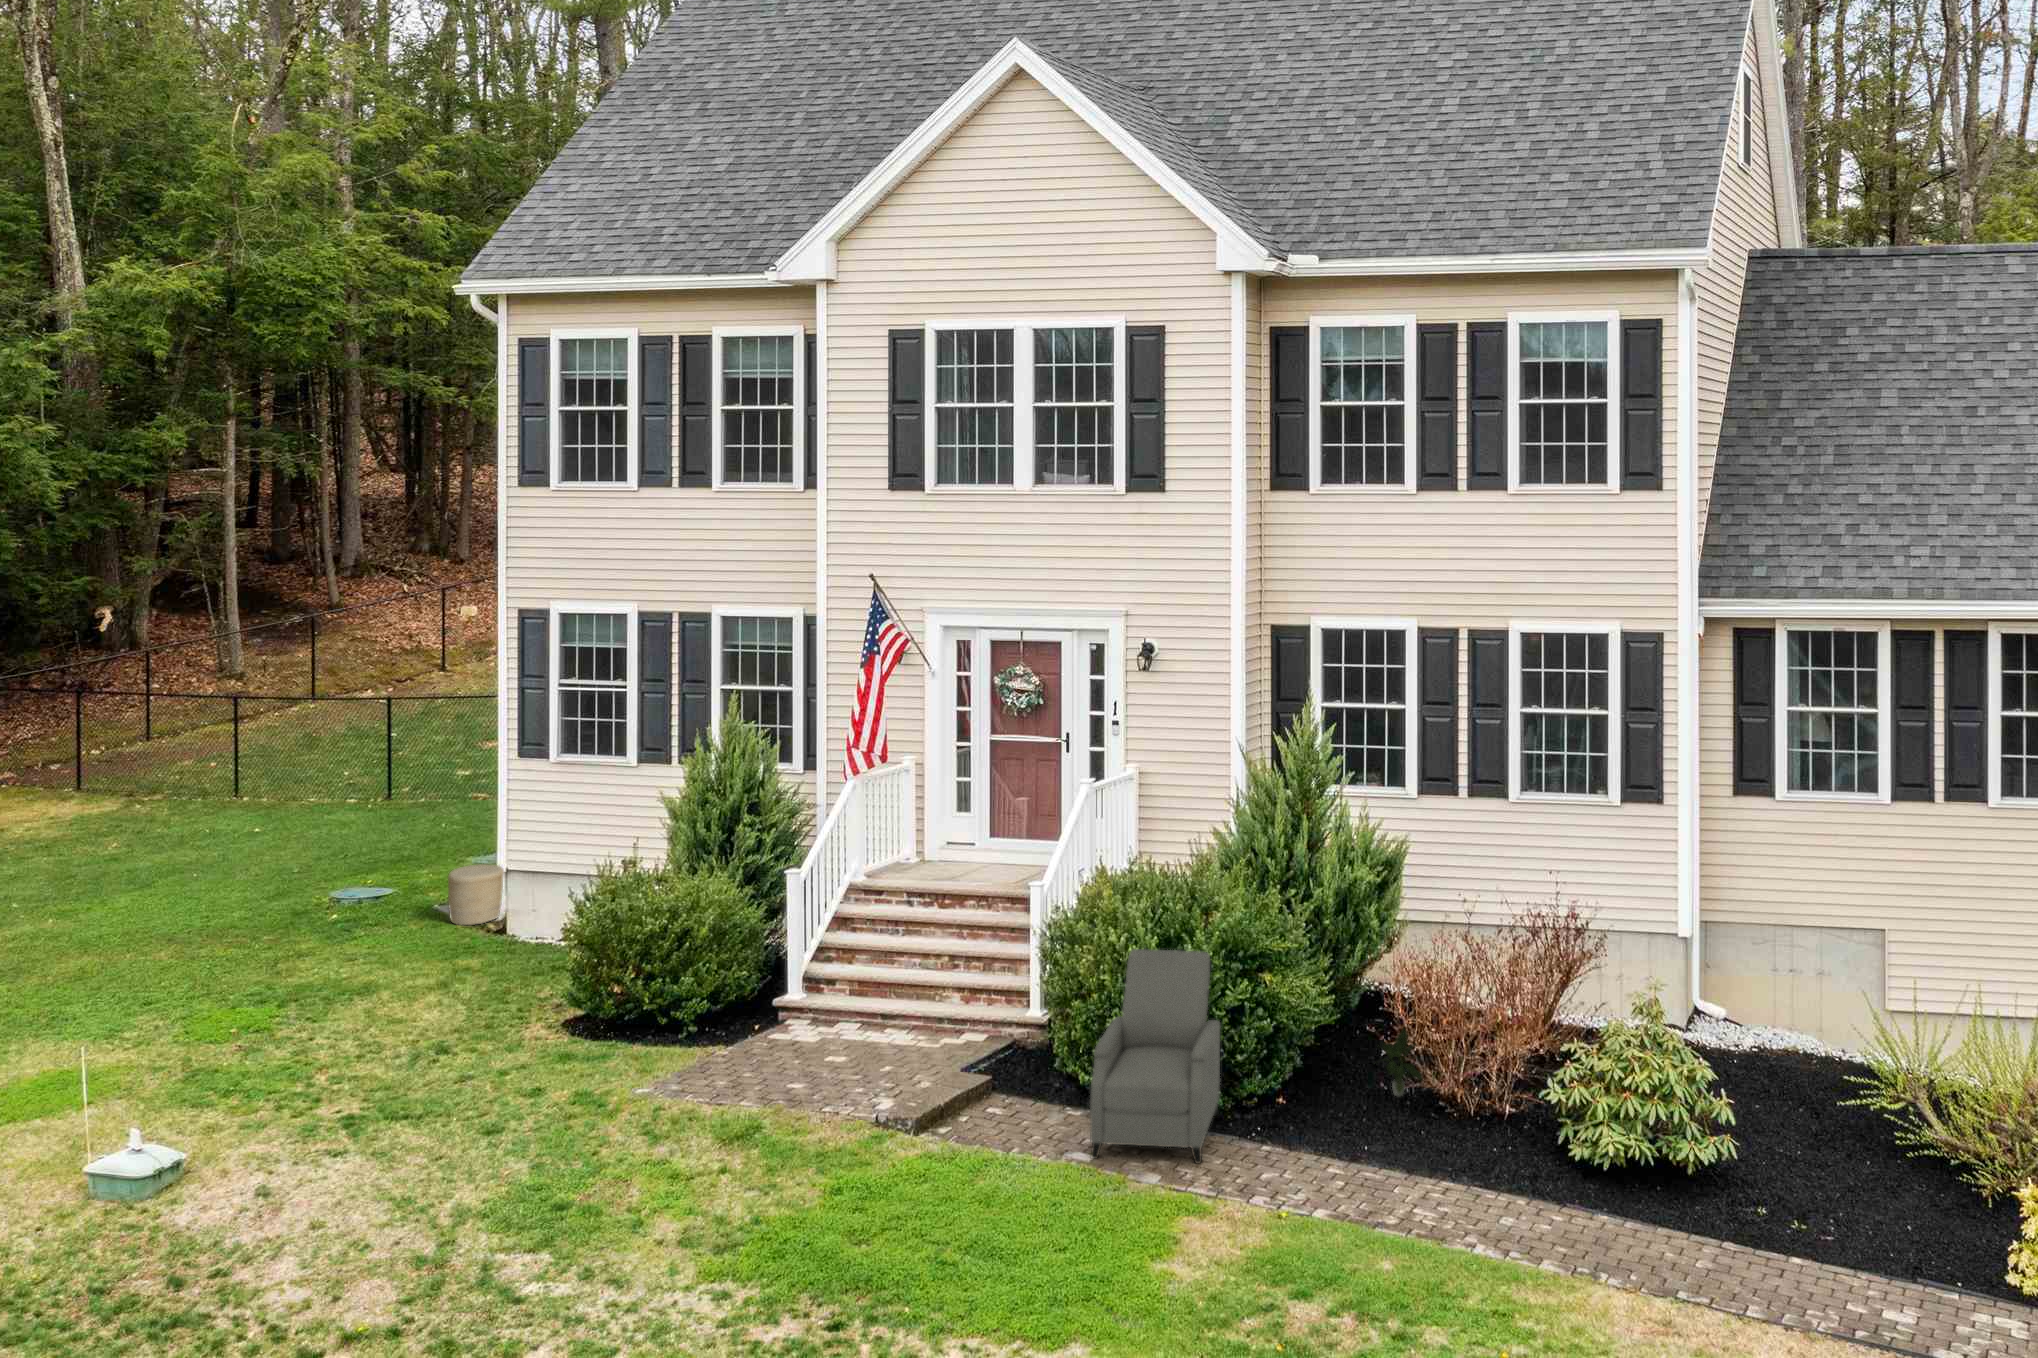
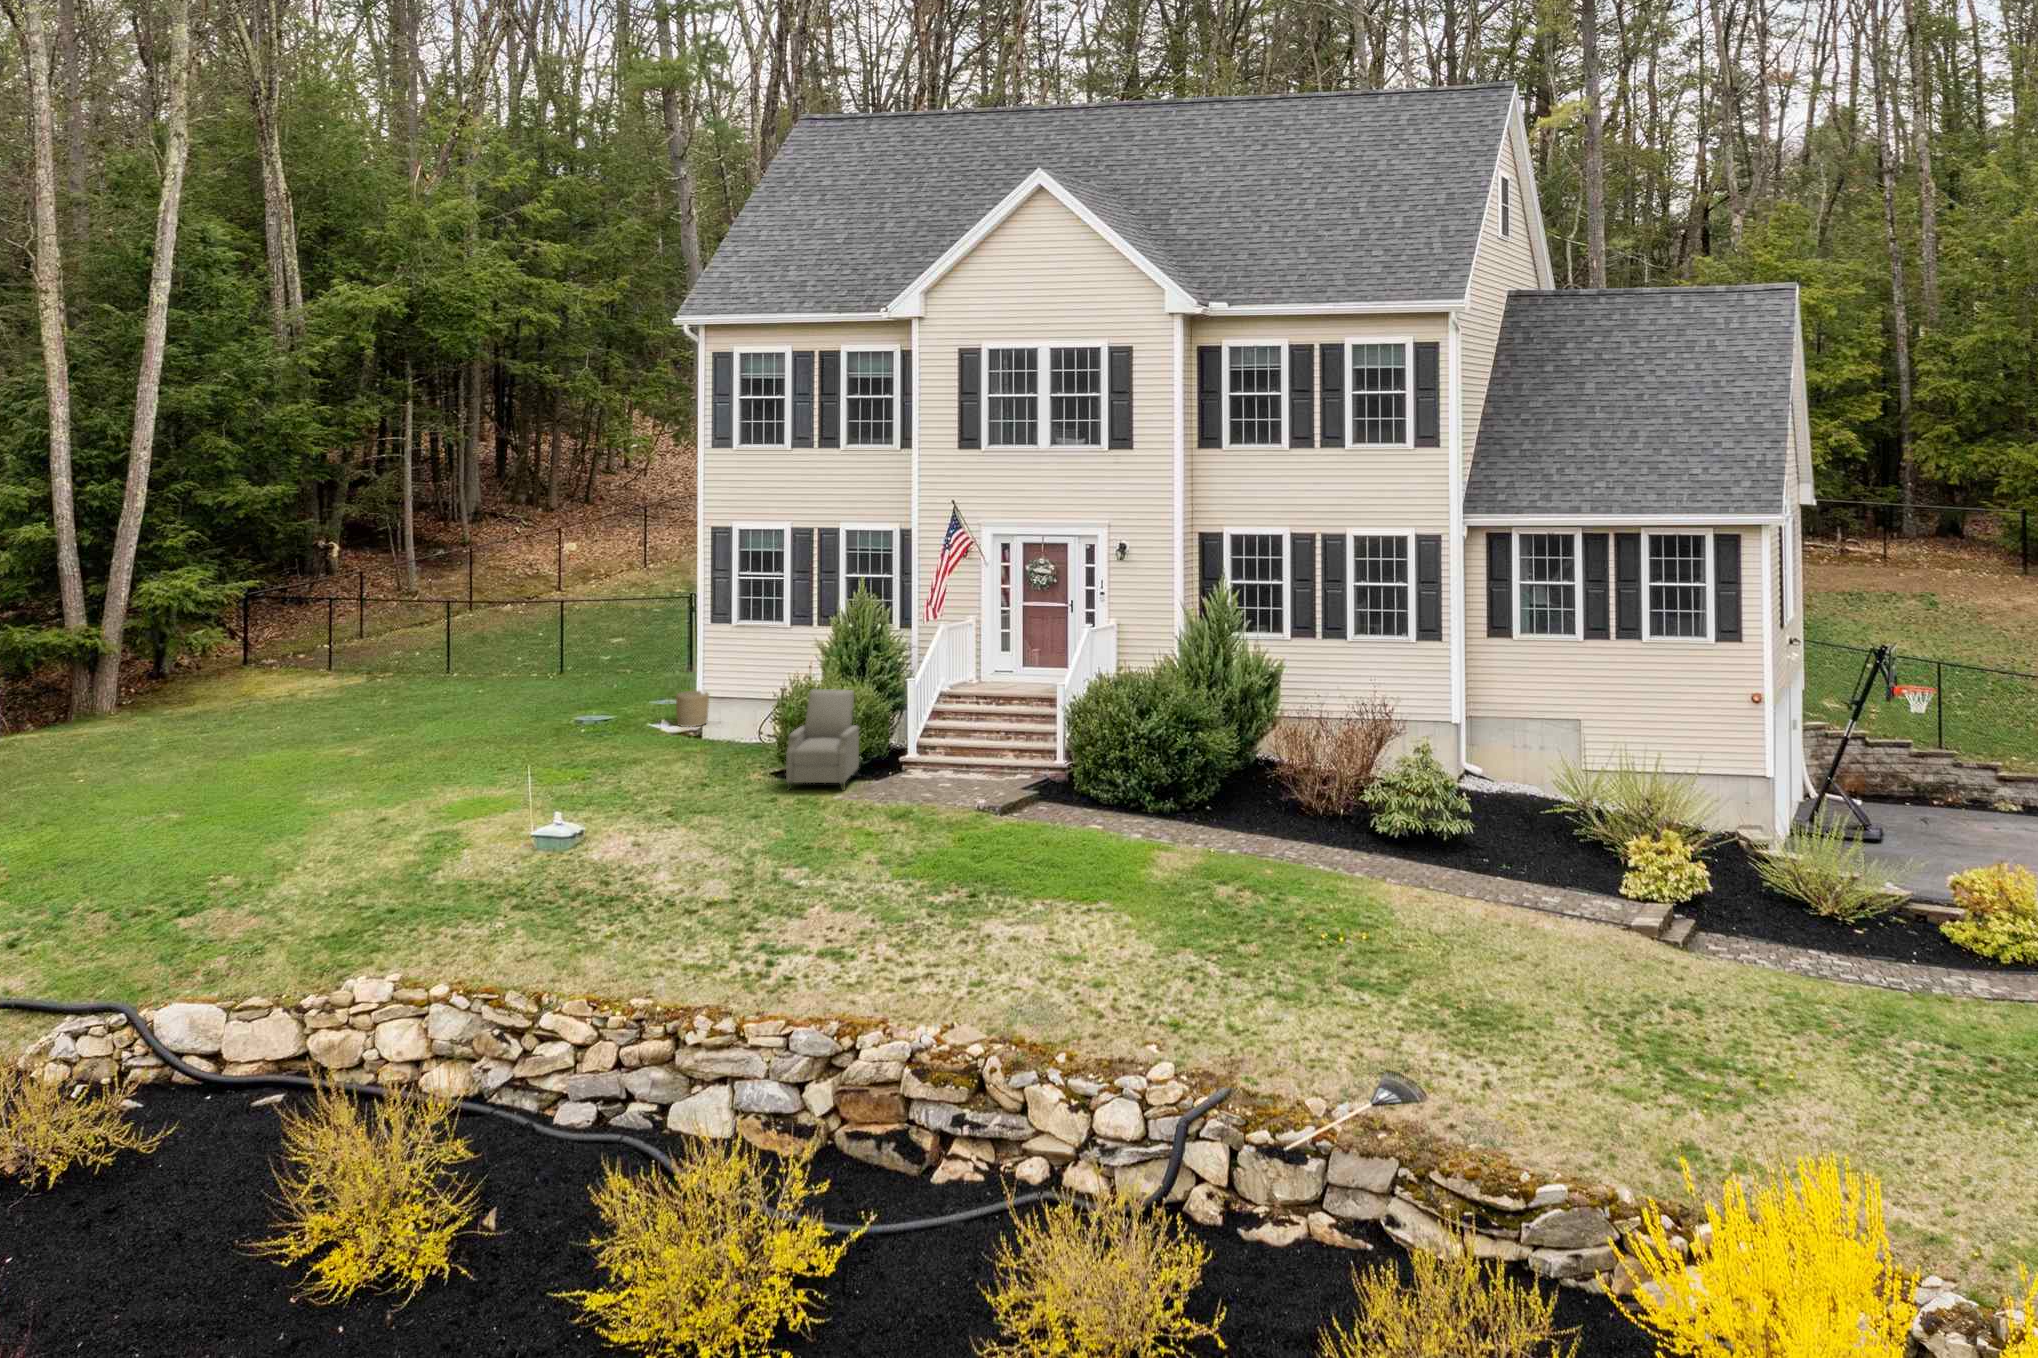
chair: present [1090,949,1220,1164] -> present [786,690,859,791]
potted plant: present [1382,1028,1422,1096] -> none [1260,761,1289,801]

